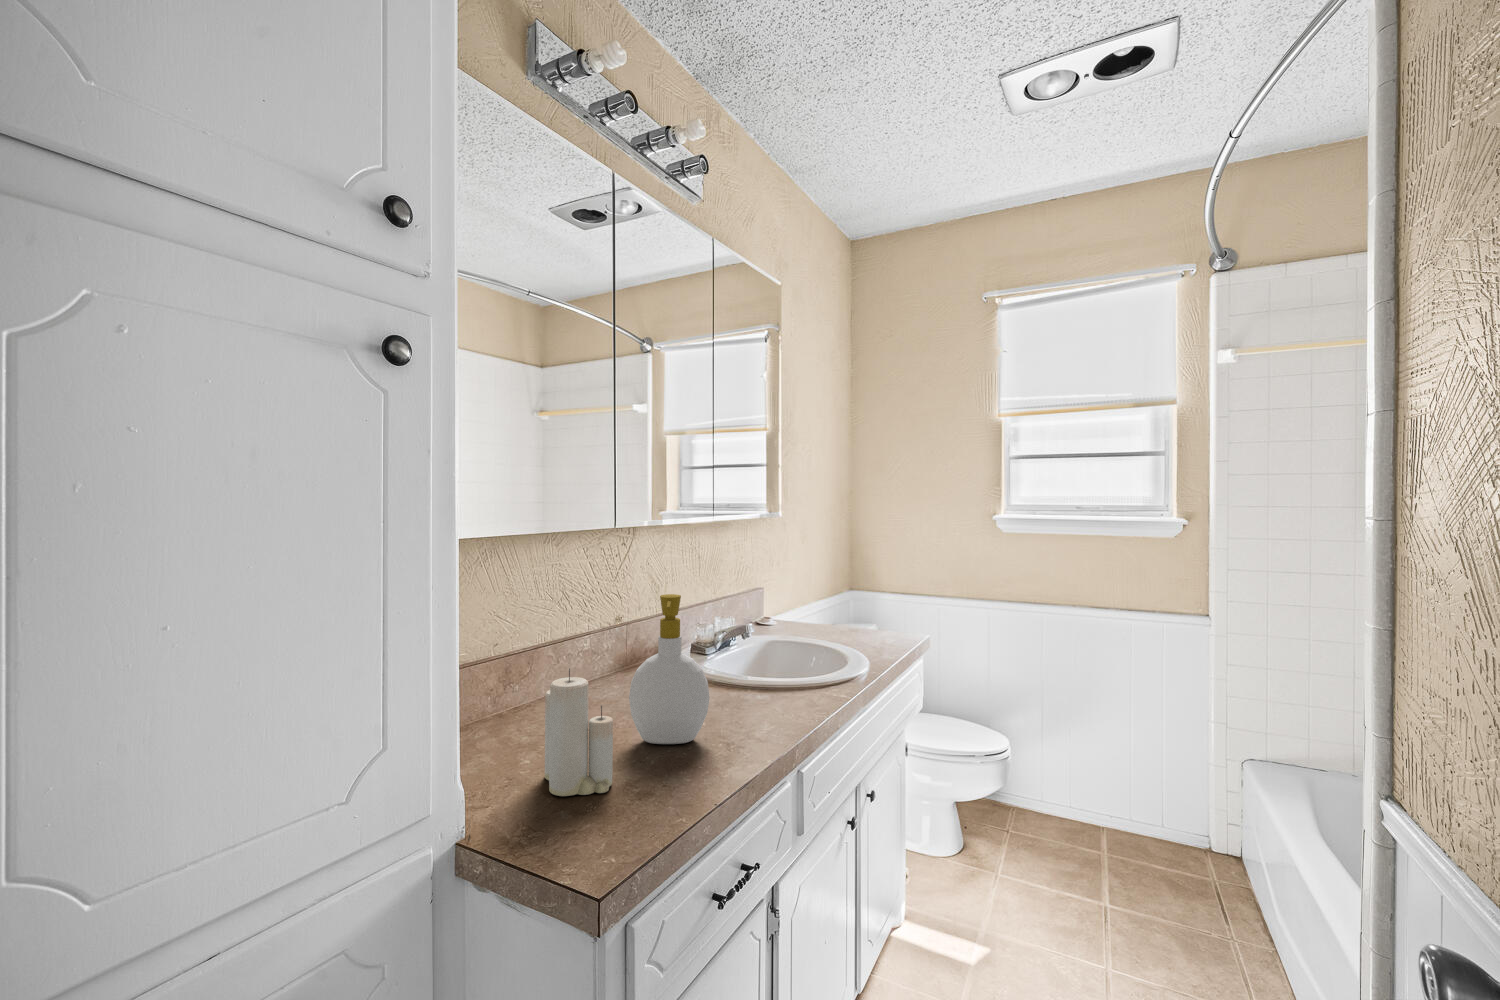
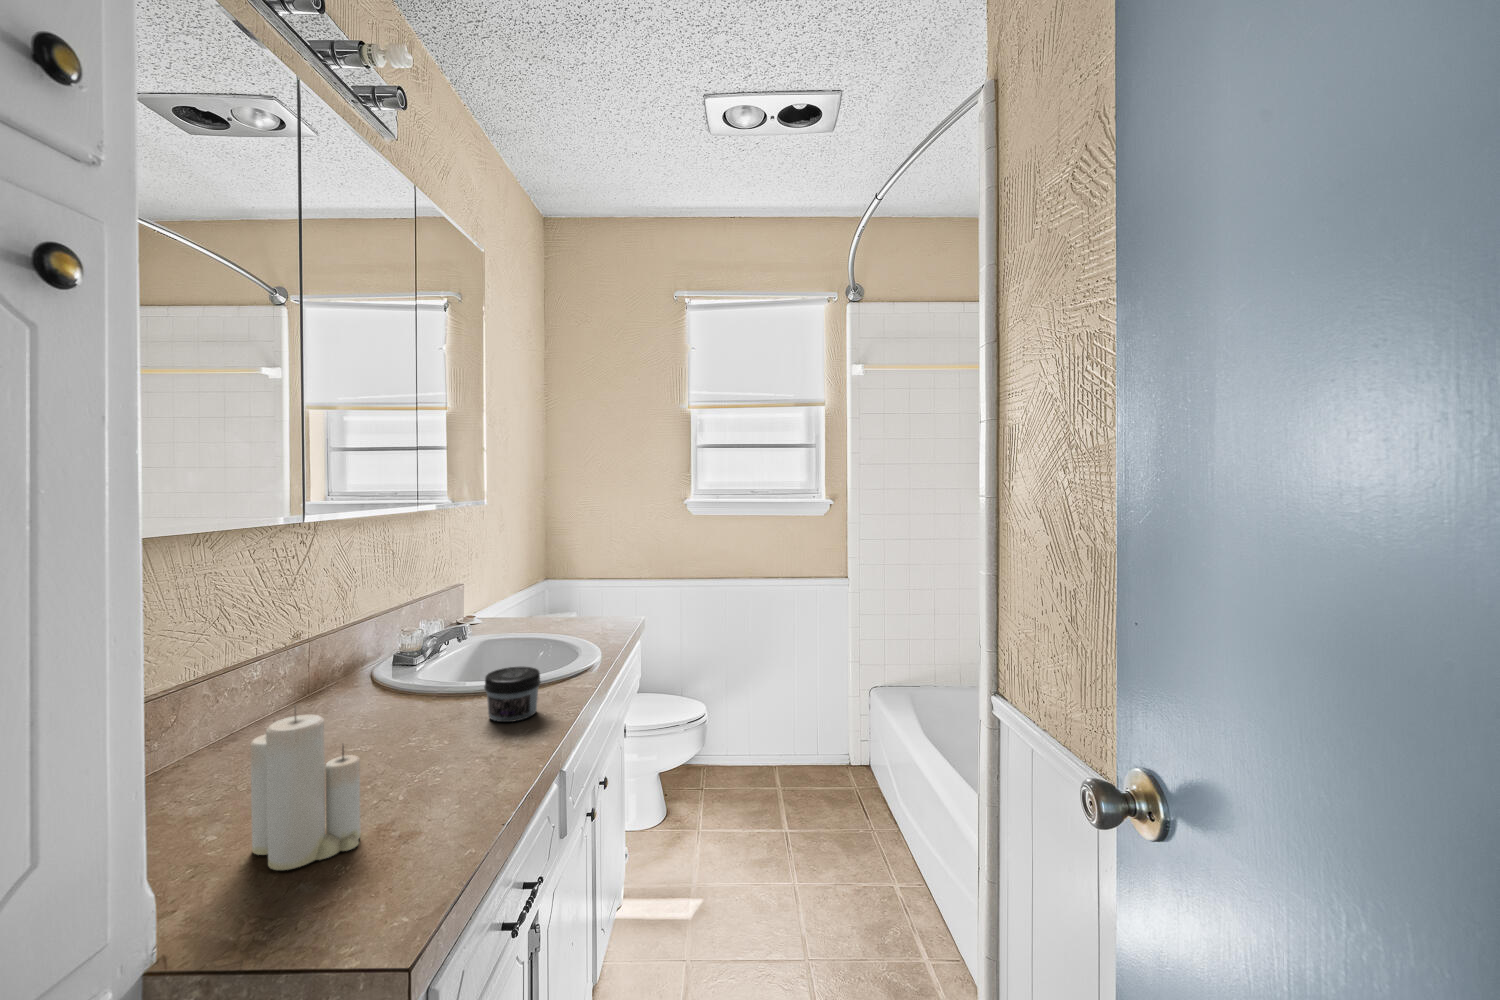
soap bottle: present [629,594,710,744] -> none [358,599,464,776]
jar: none [738,667,787,718] -> present [484,667,541,722]

